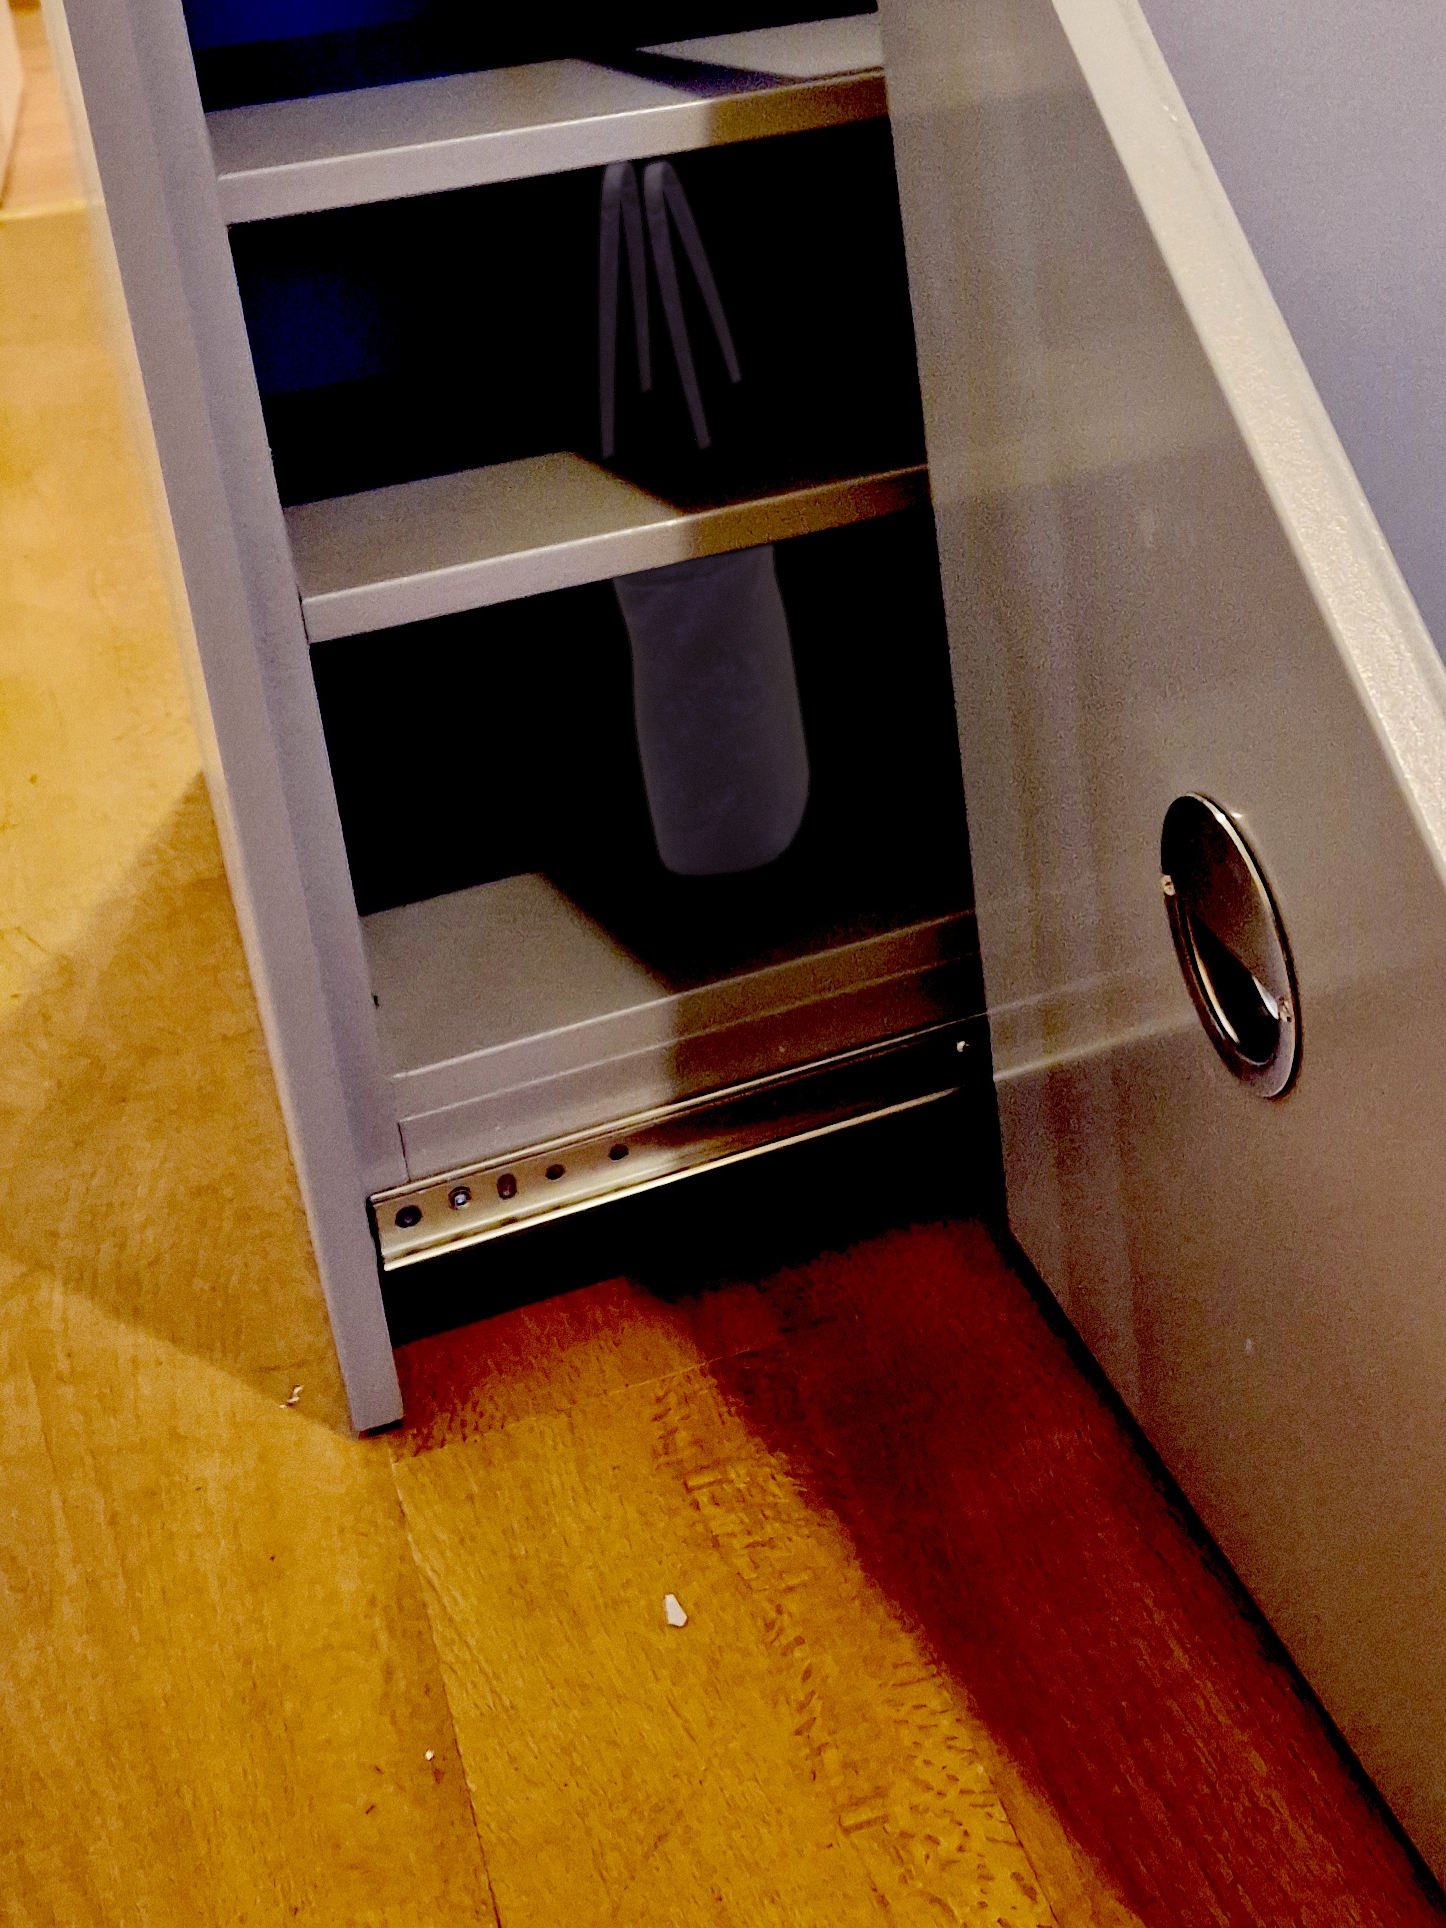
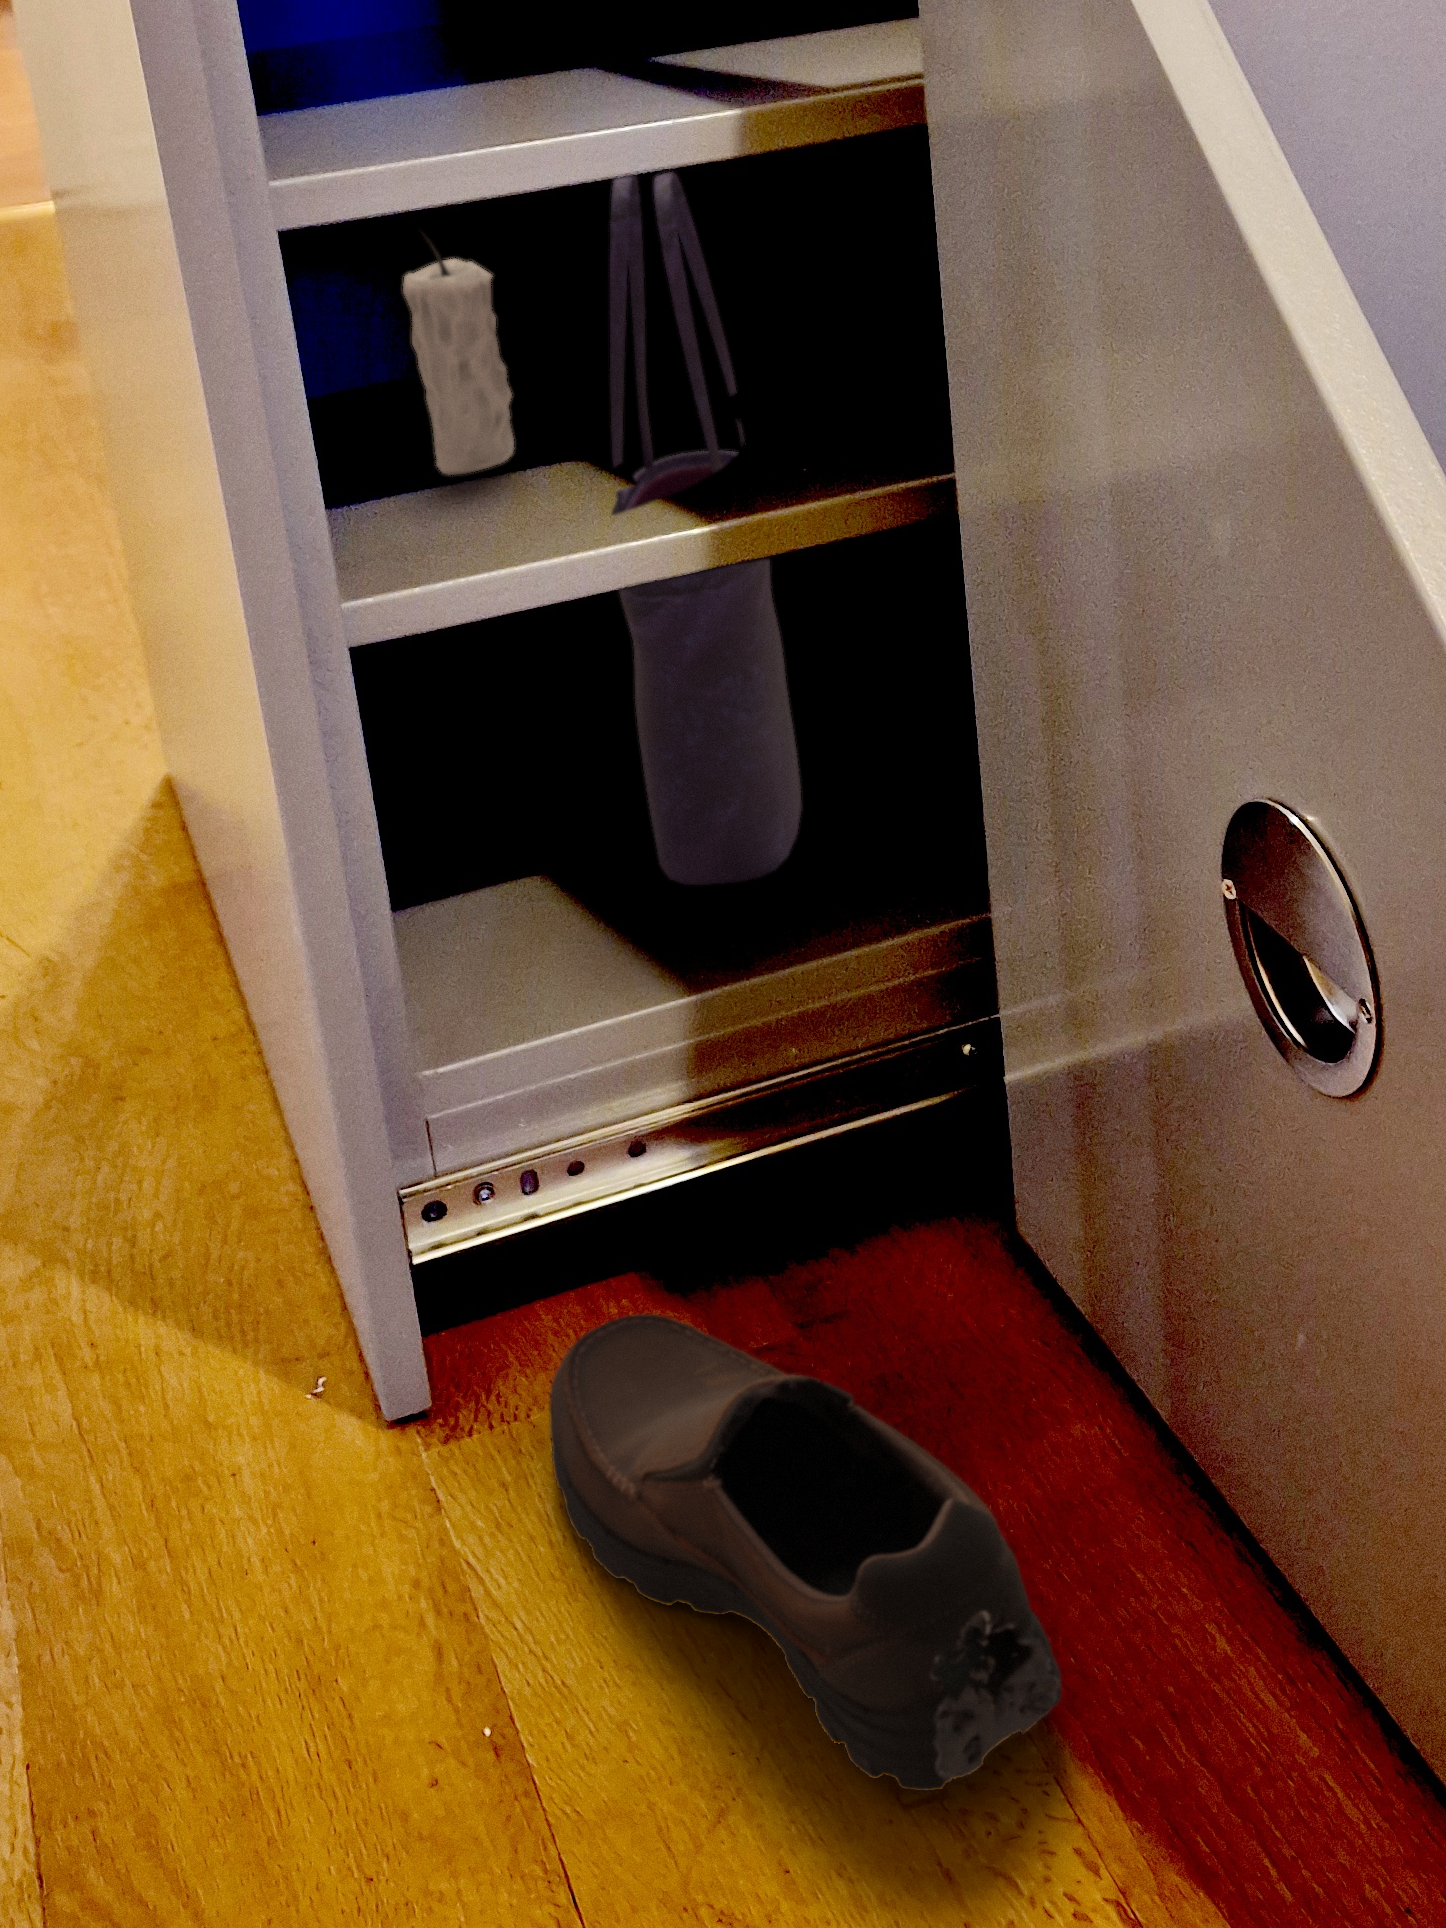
candle: none [392,217,506,464] -> present [403,243,514,475]
shoe: none [517,1316,1009,1813] -> present [549,1314,1062,1791]

